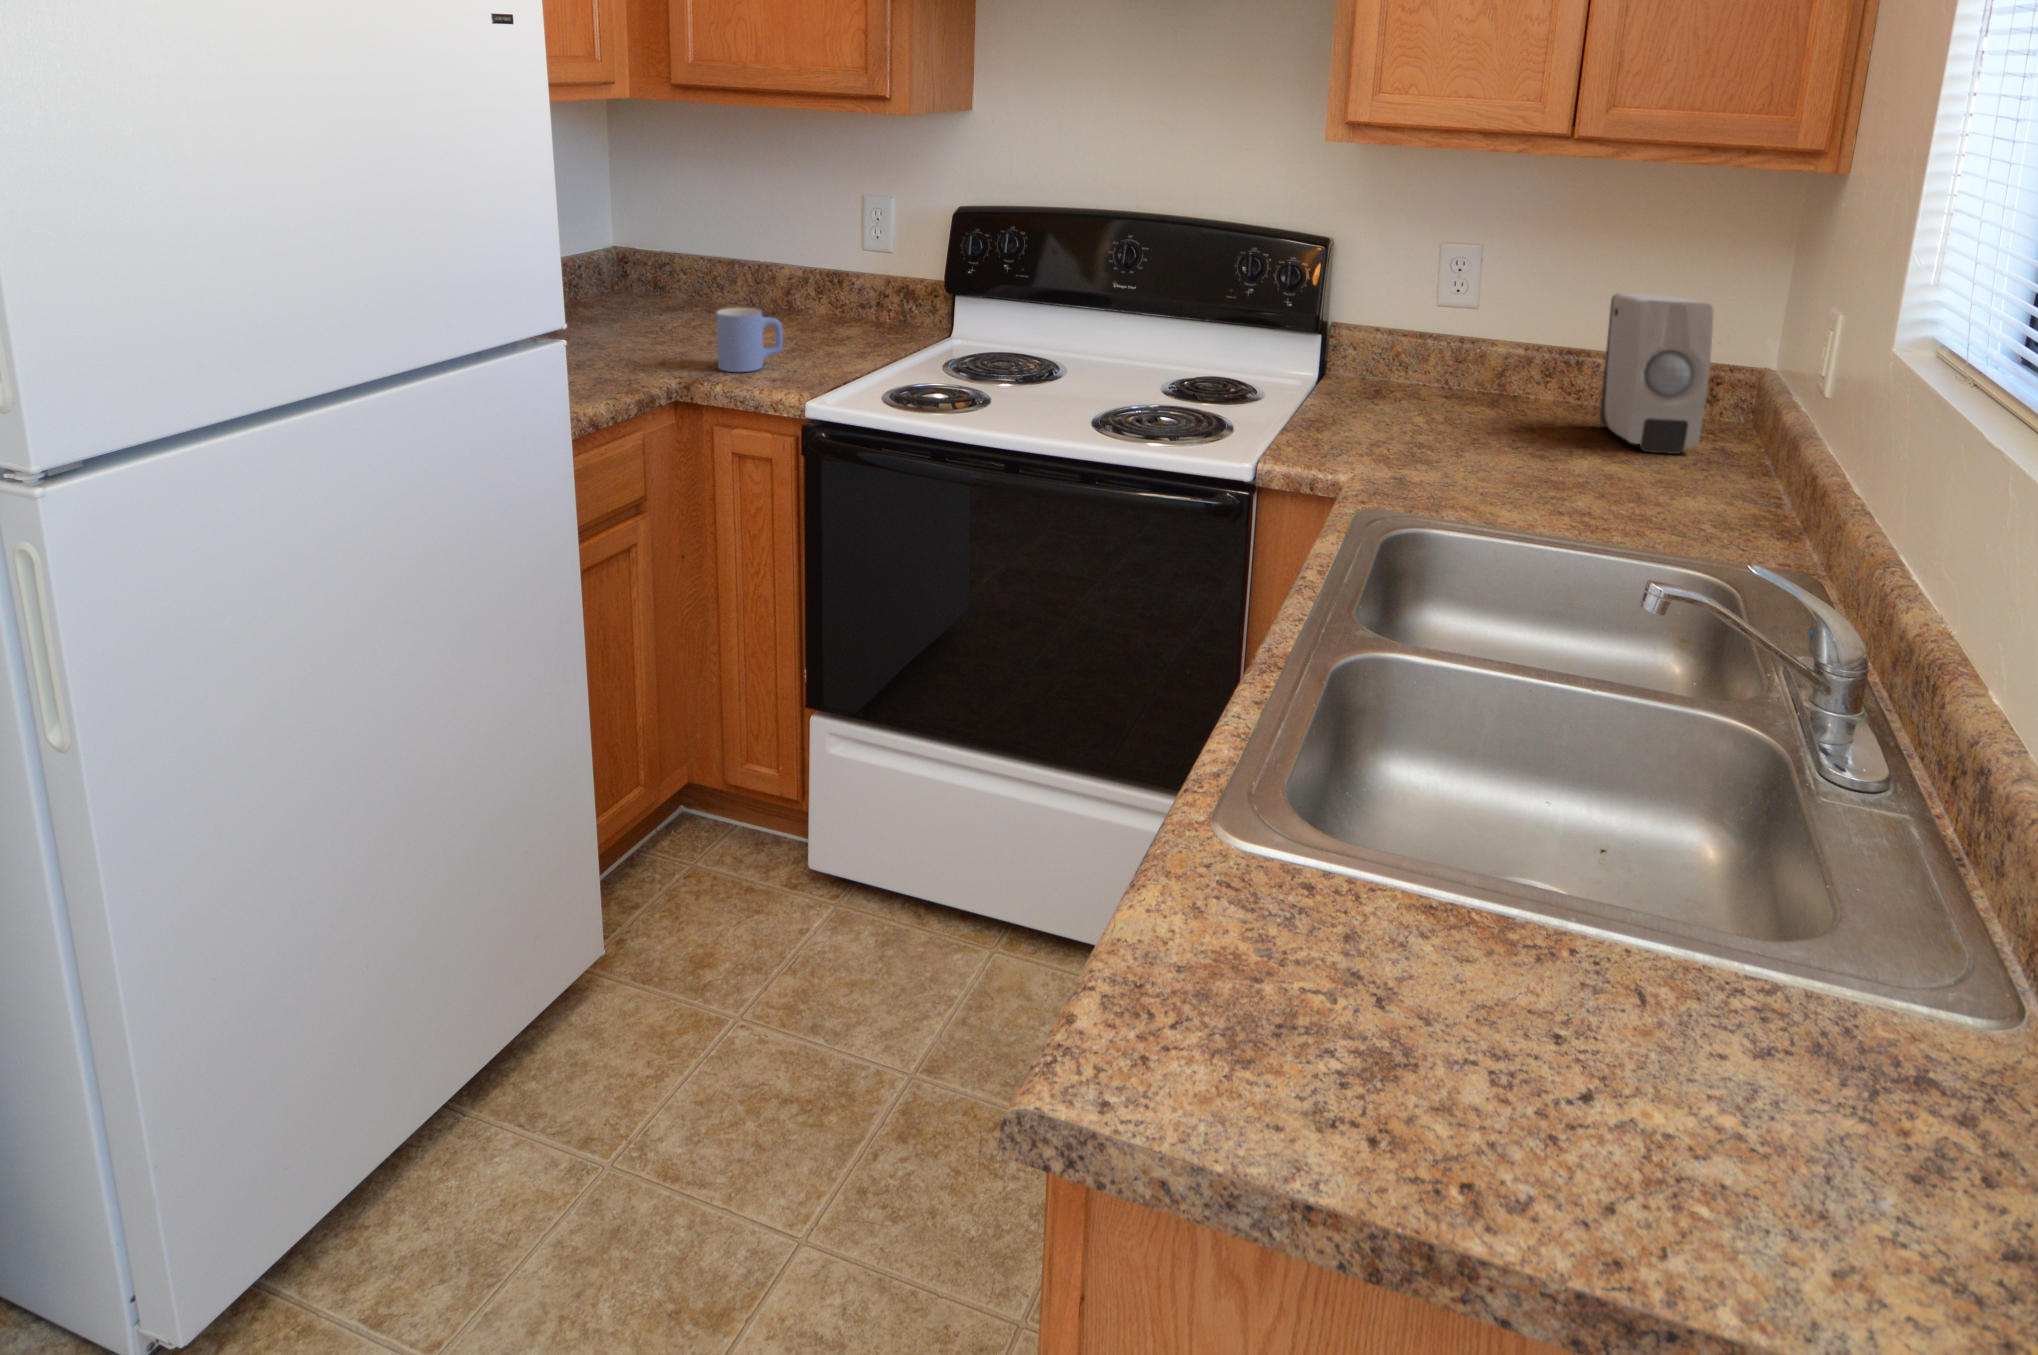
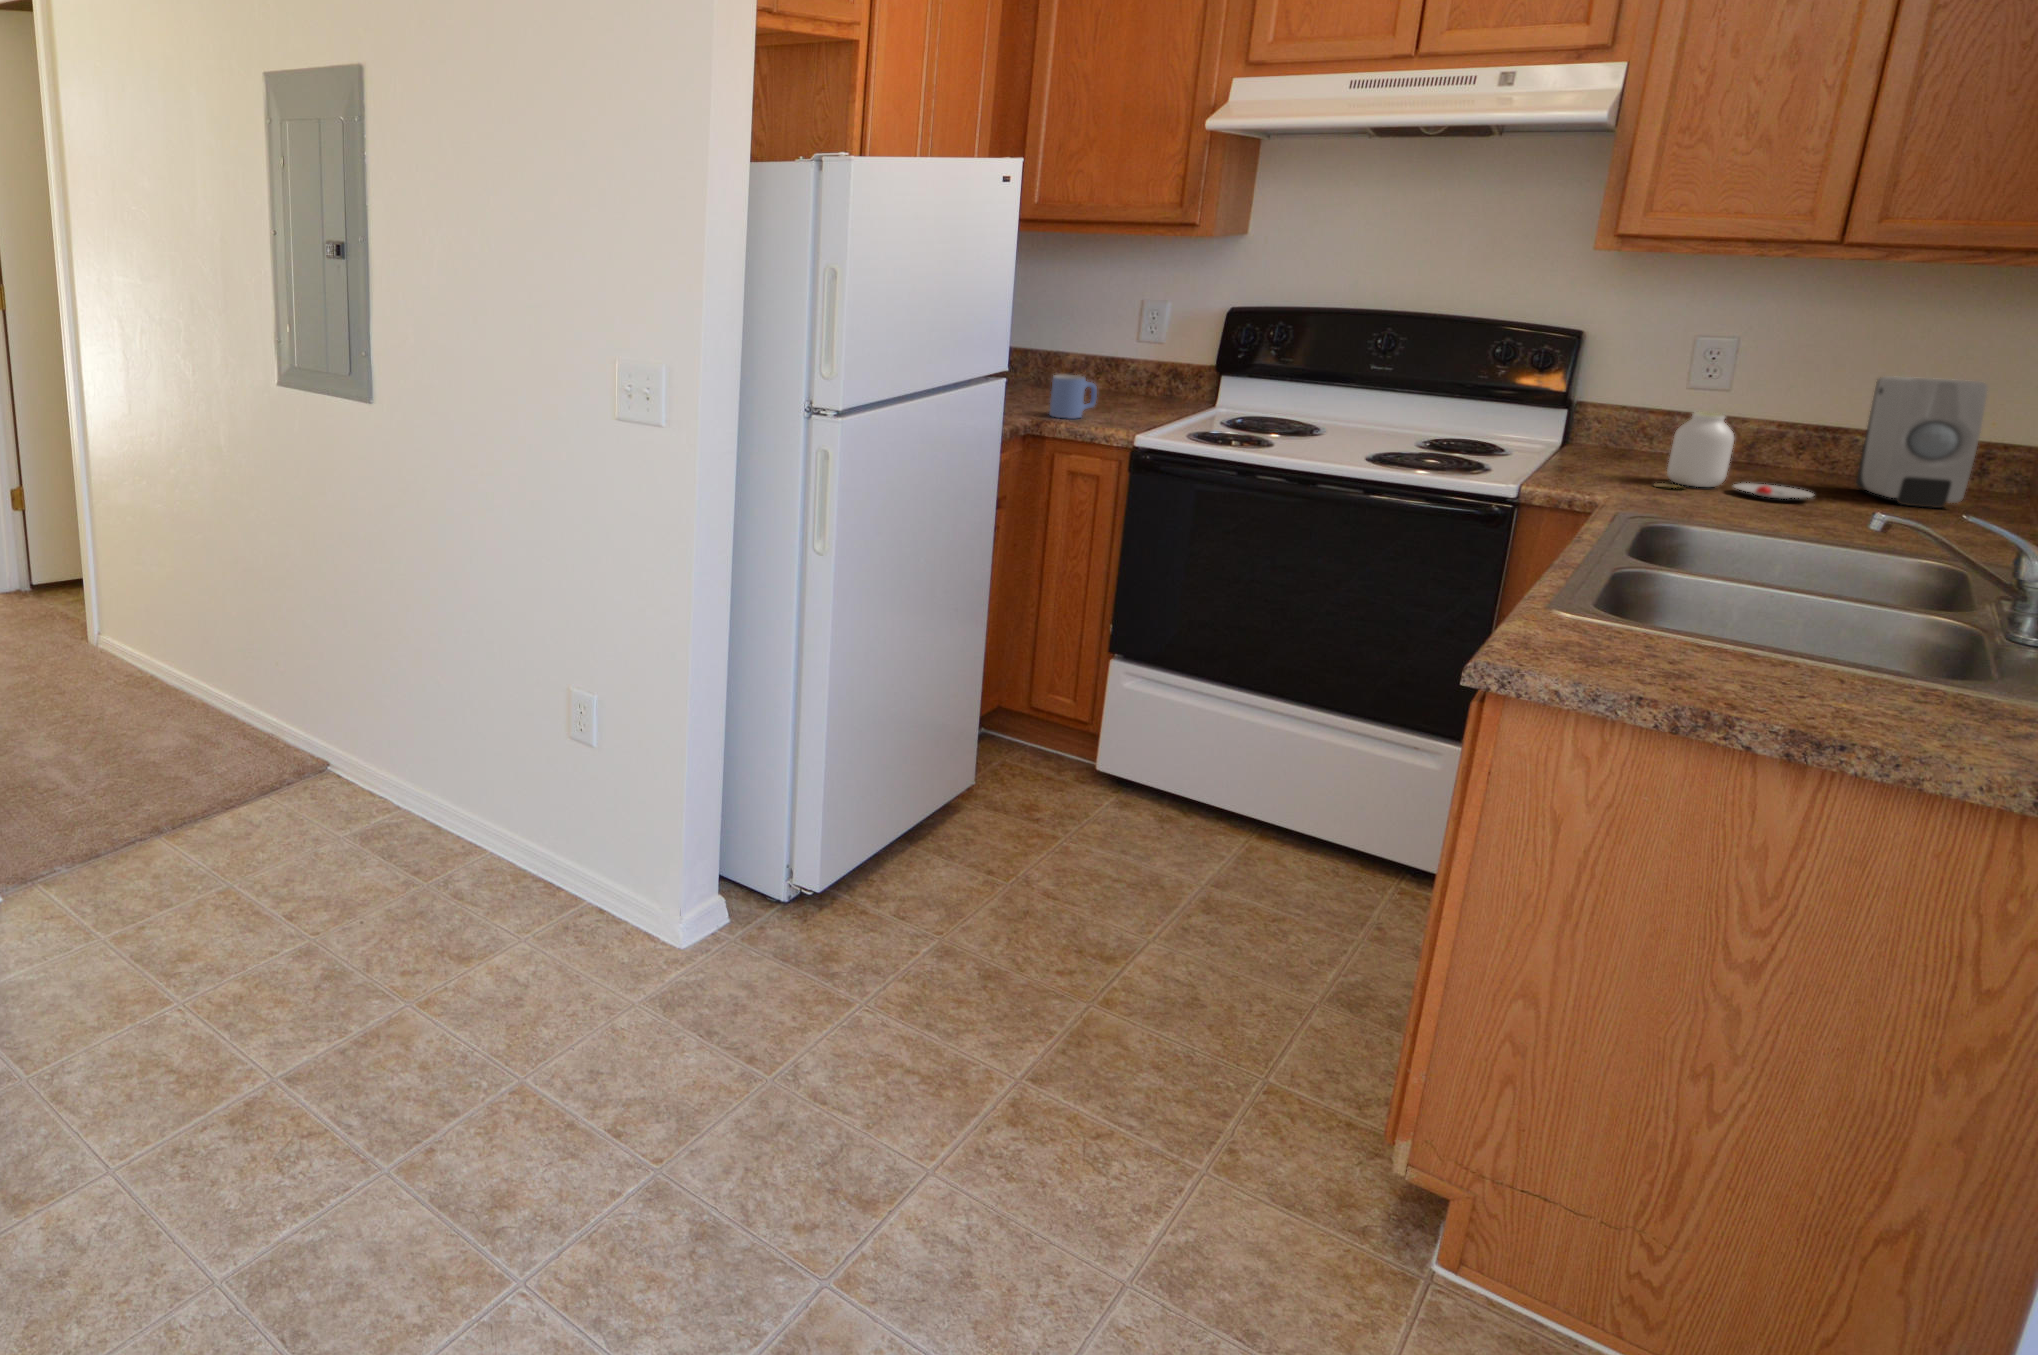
jar: none [1405,346,1565,456] -> present [1655,412,1813,499]

